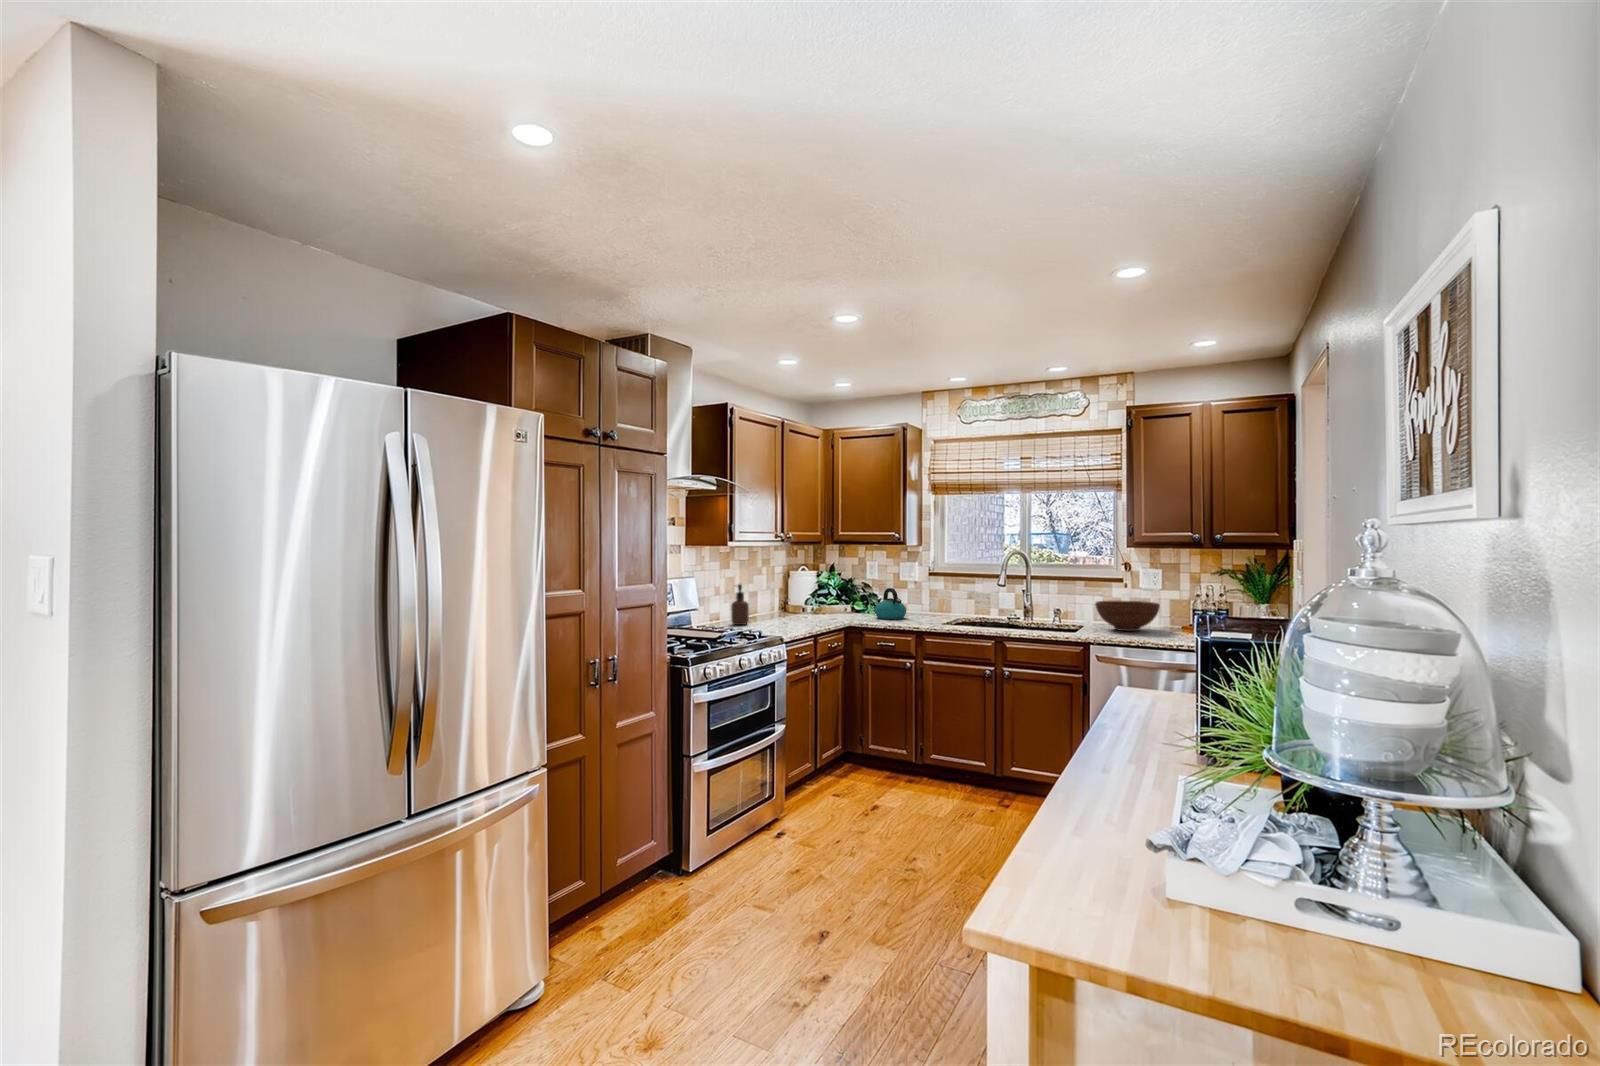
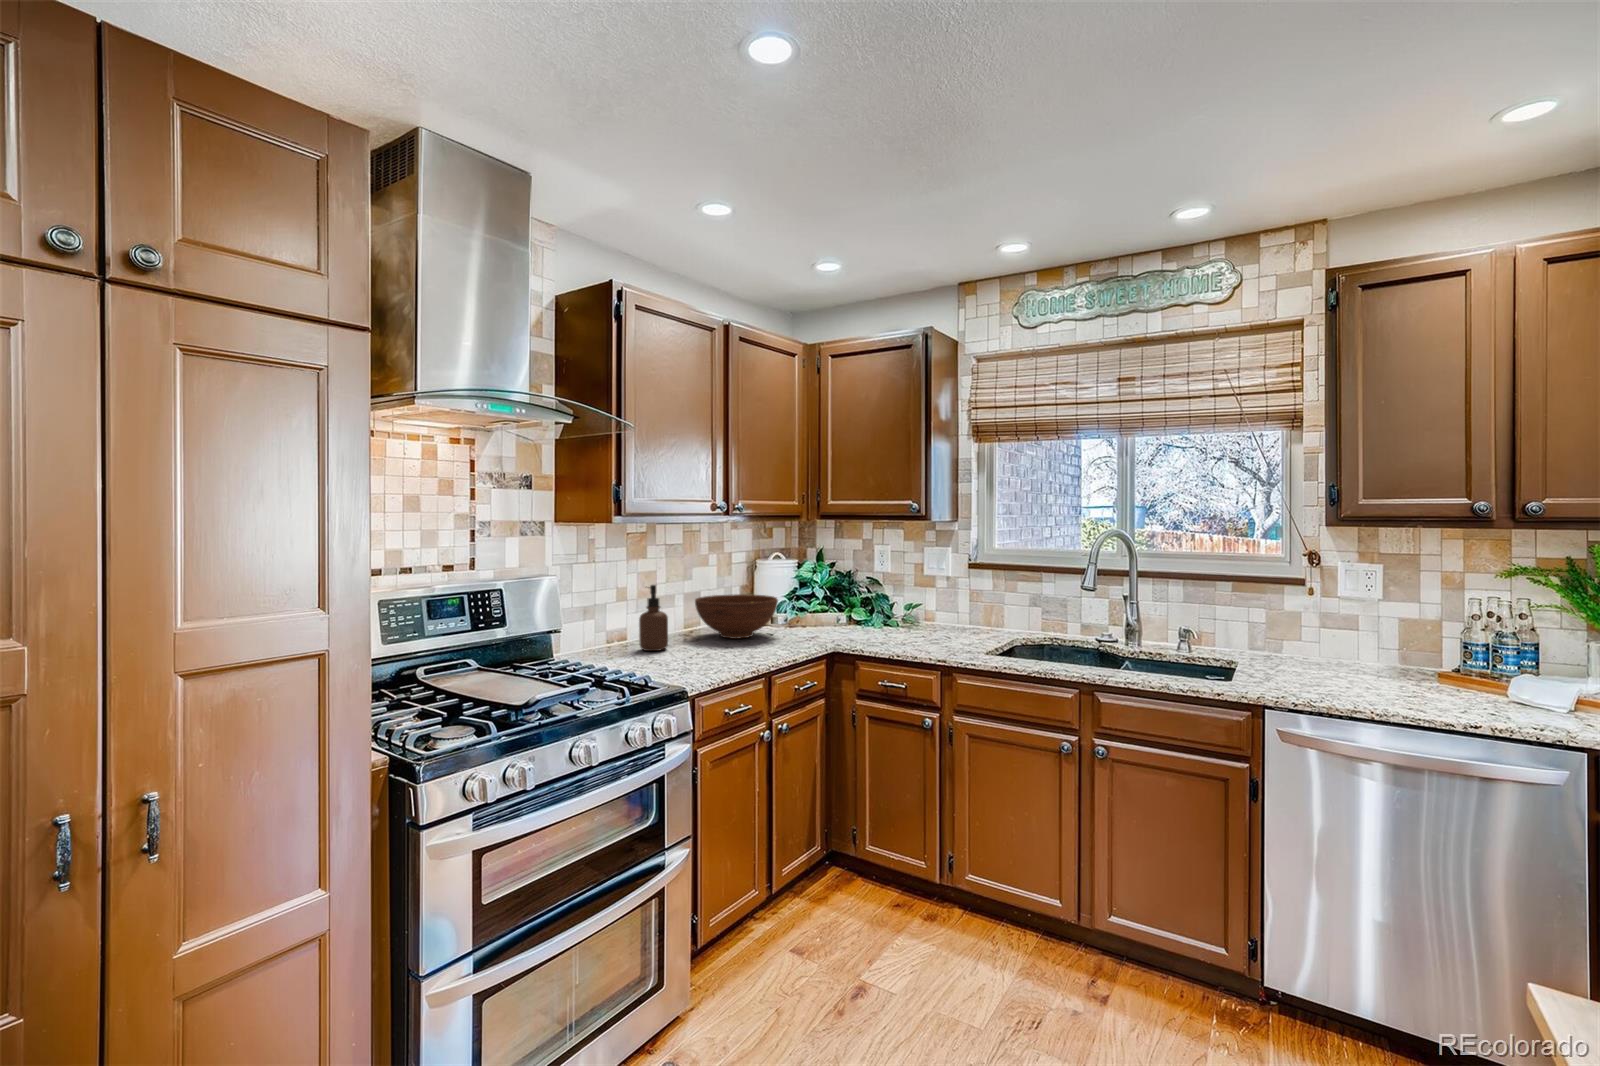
kettle: present [875,588,906,619] -> none [879,589,929,640]
fruit bowl: present [1095,601,1160,631] -> present [695,594,778,639]

